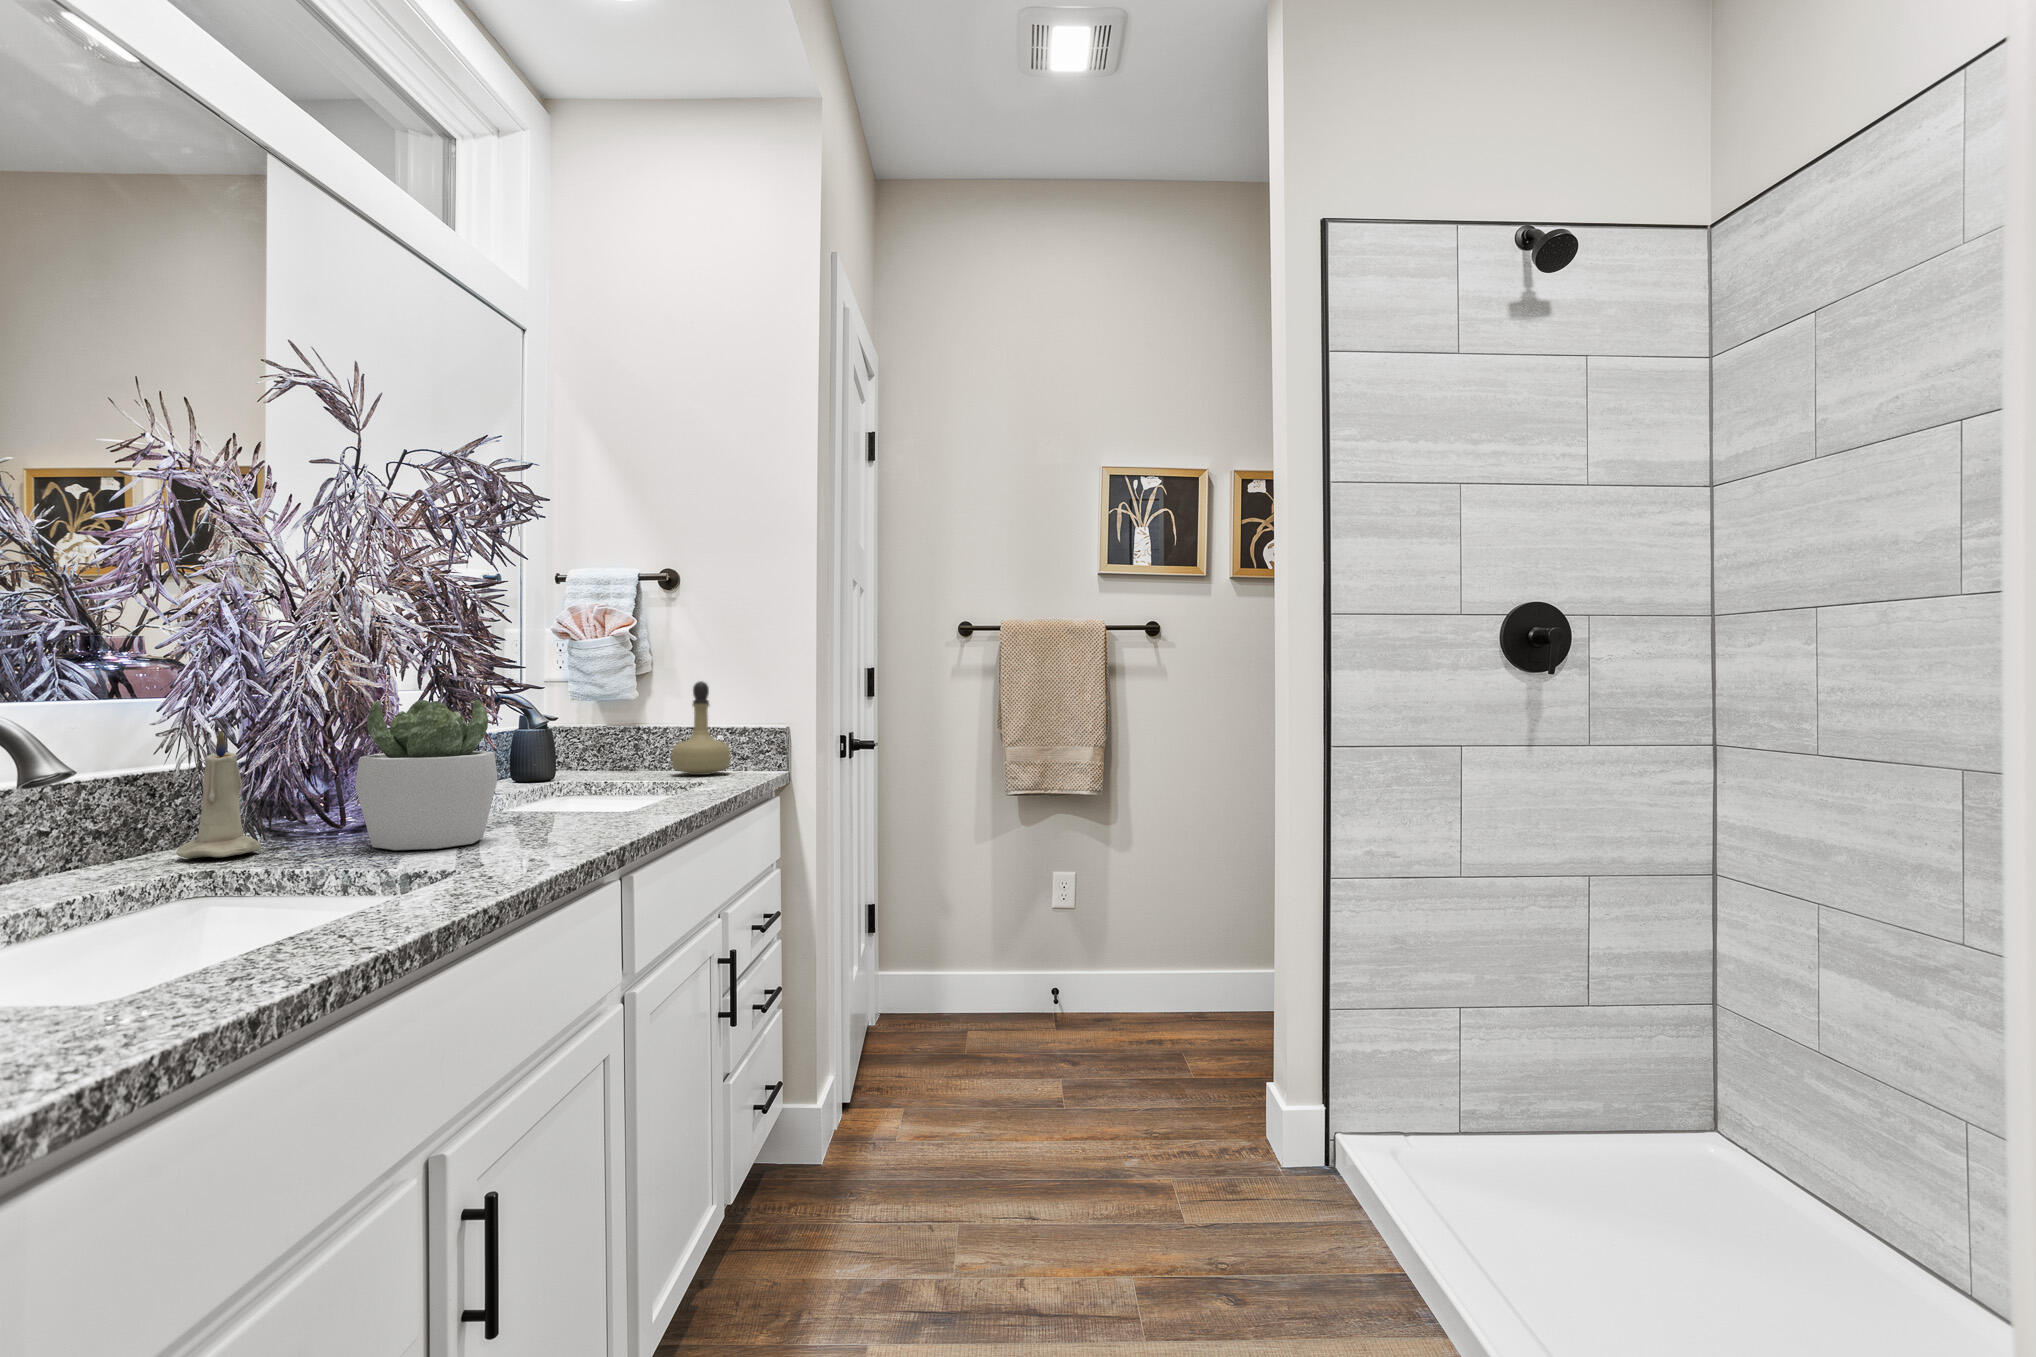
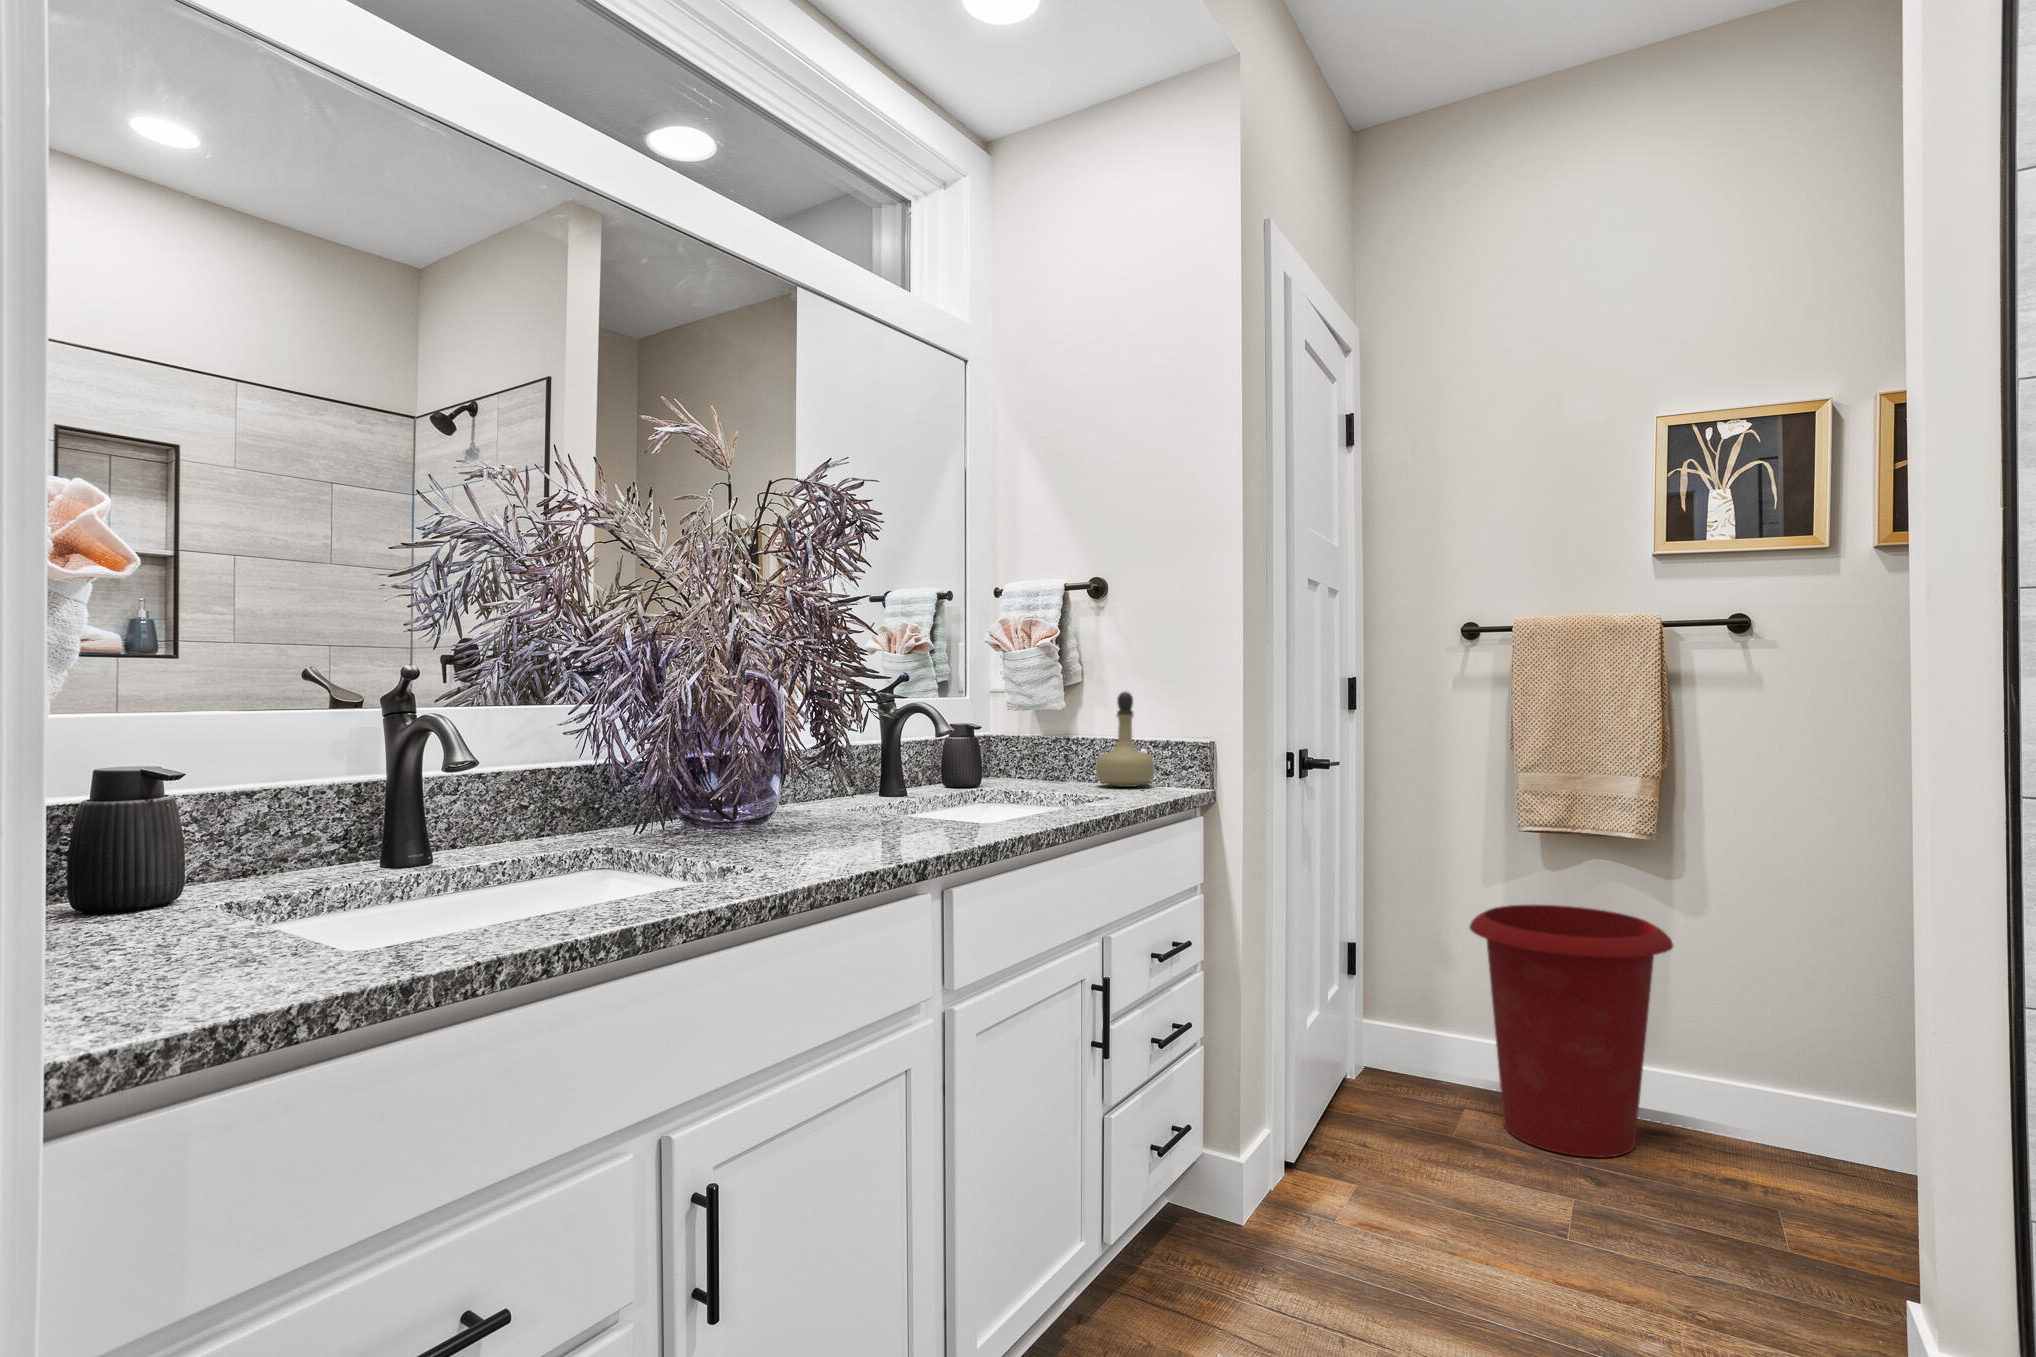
succulent plant: present [355,700,498,850] -> none [724,712,838,847]
candle: present [176,731,262,858] -> none [605,734,666,840]
waste bin: none [974,857,1123,1058] -> present [1470,905,1673,1158]

